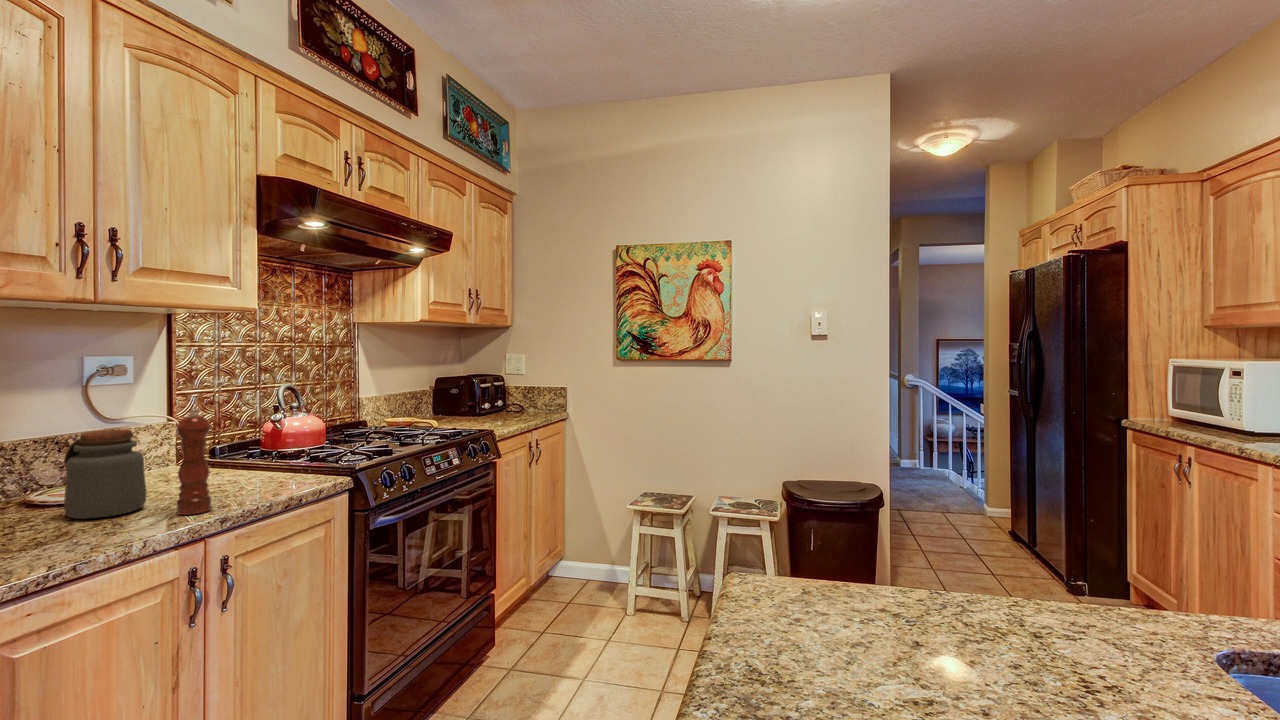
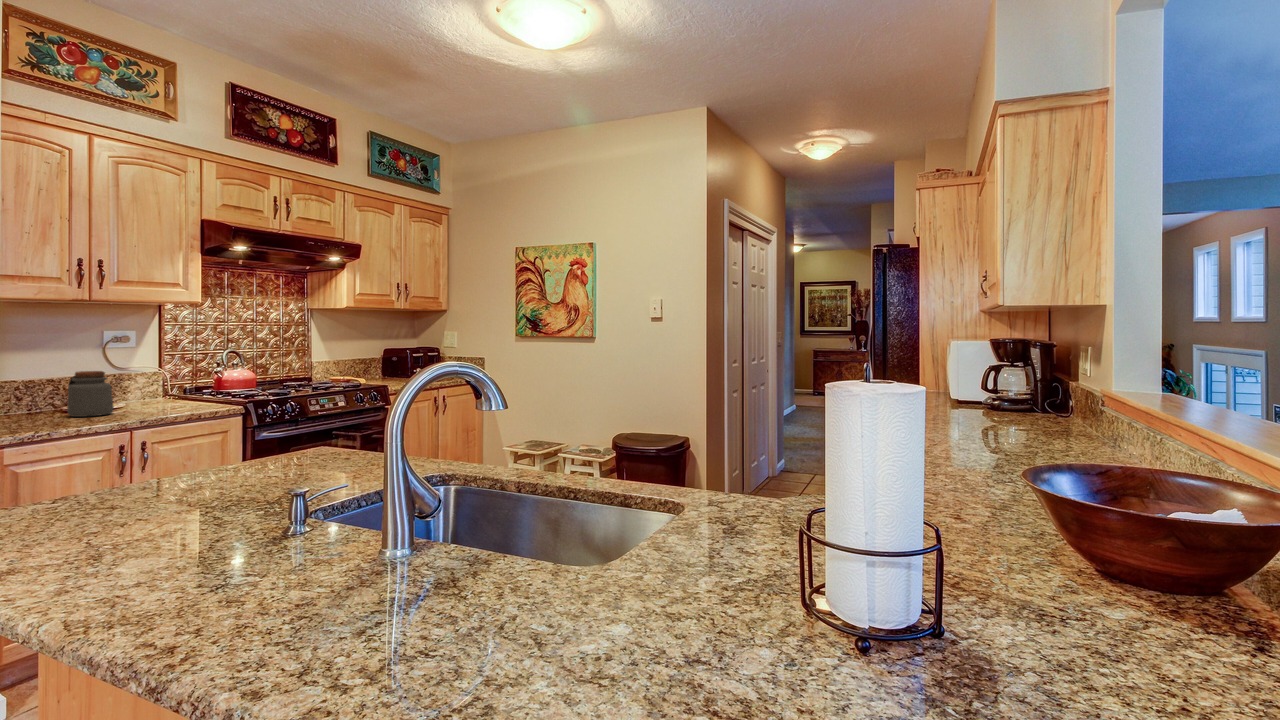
pepper mill: present [177,409,211,515] -> none [120,360,142,417]

